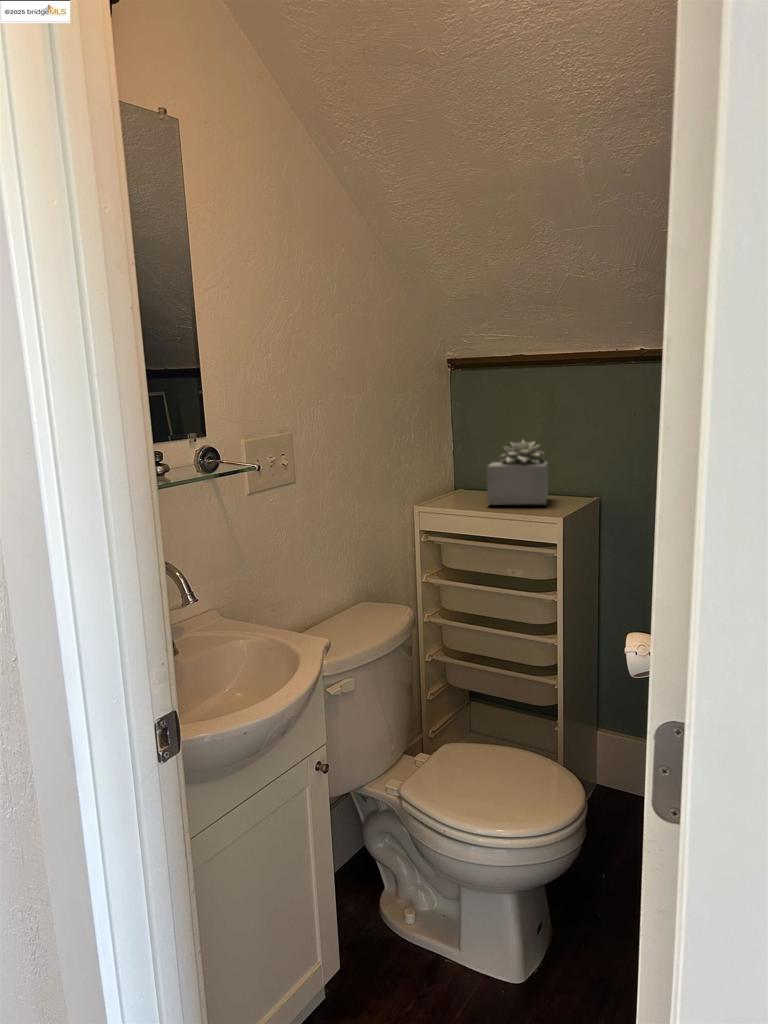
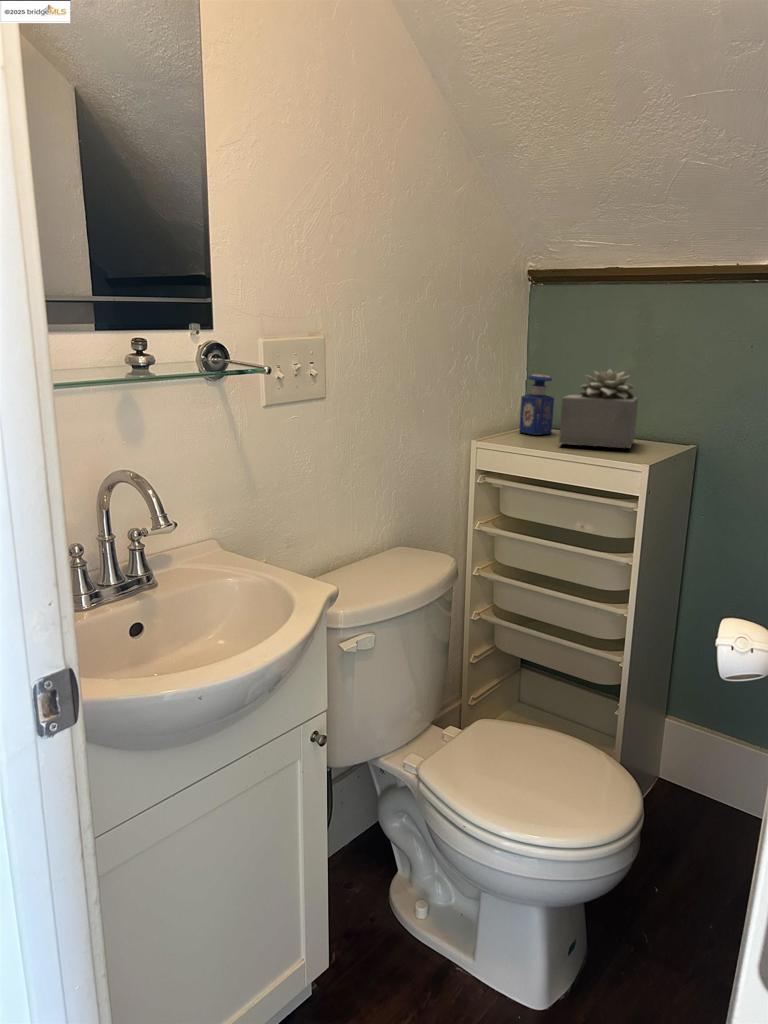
perfume bottle: none [451,447,479,498] -> present [519,374,554,435]

